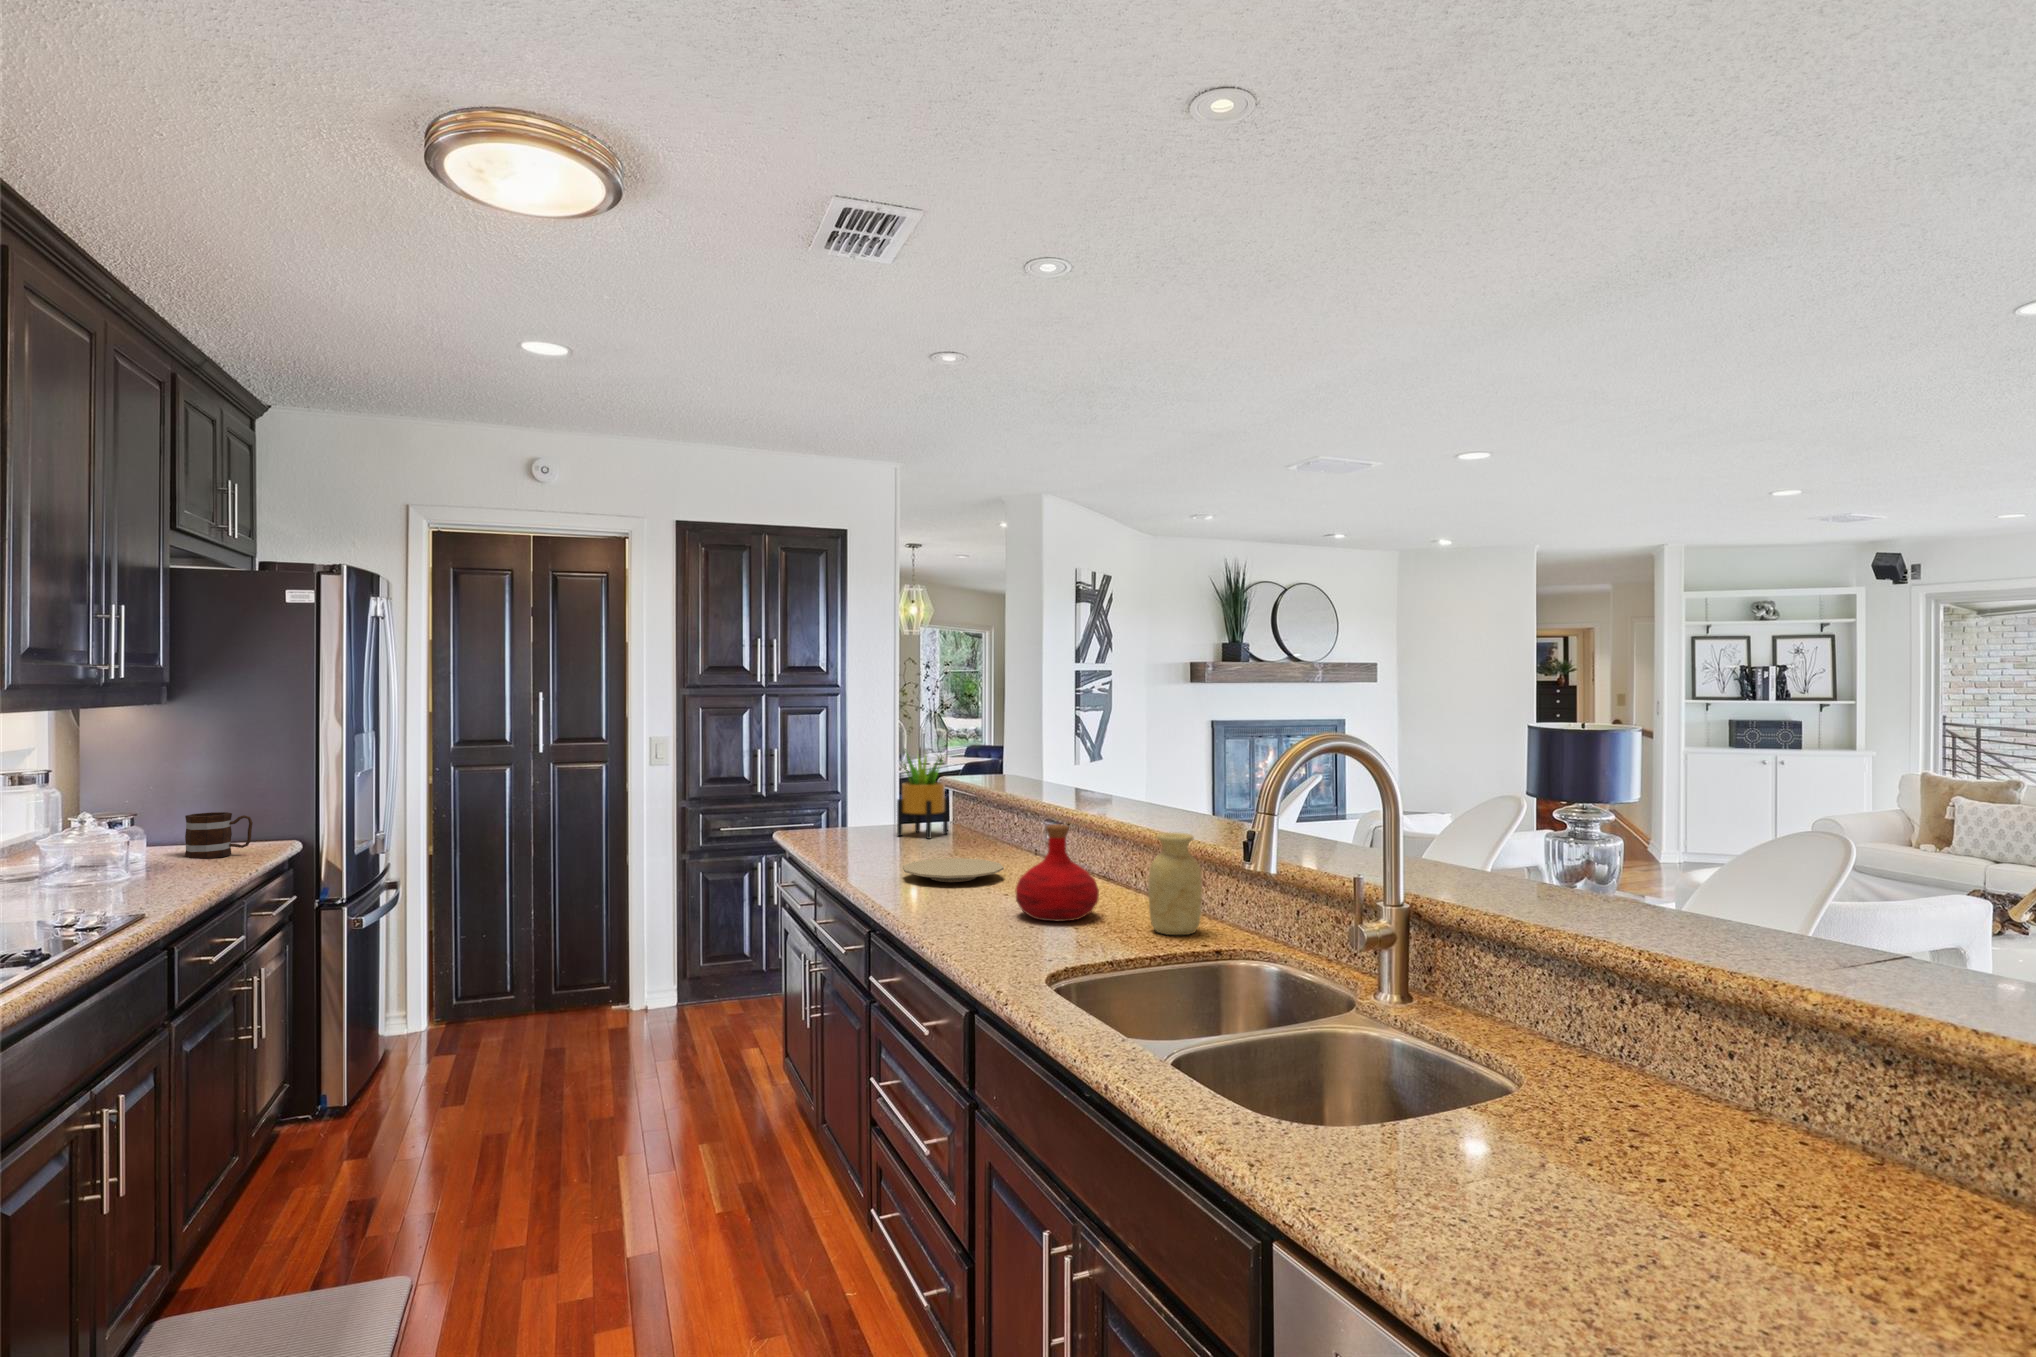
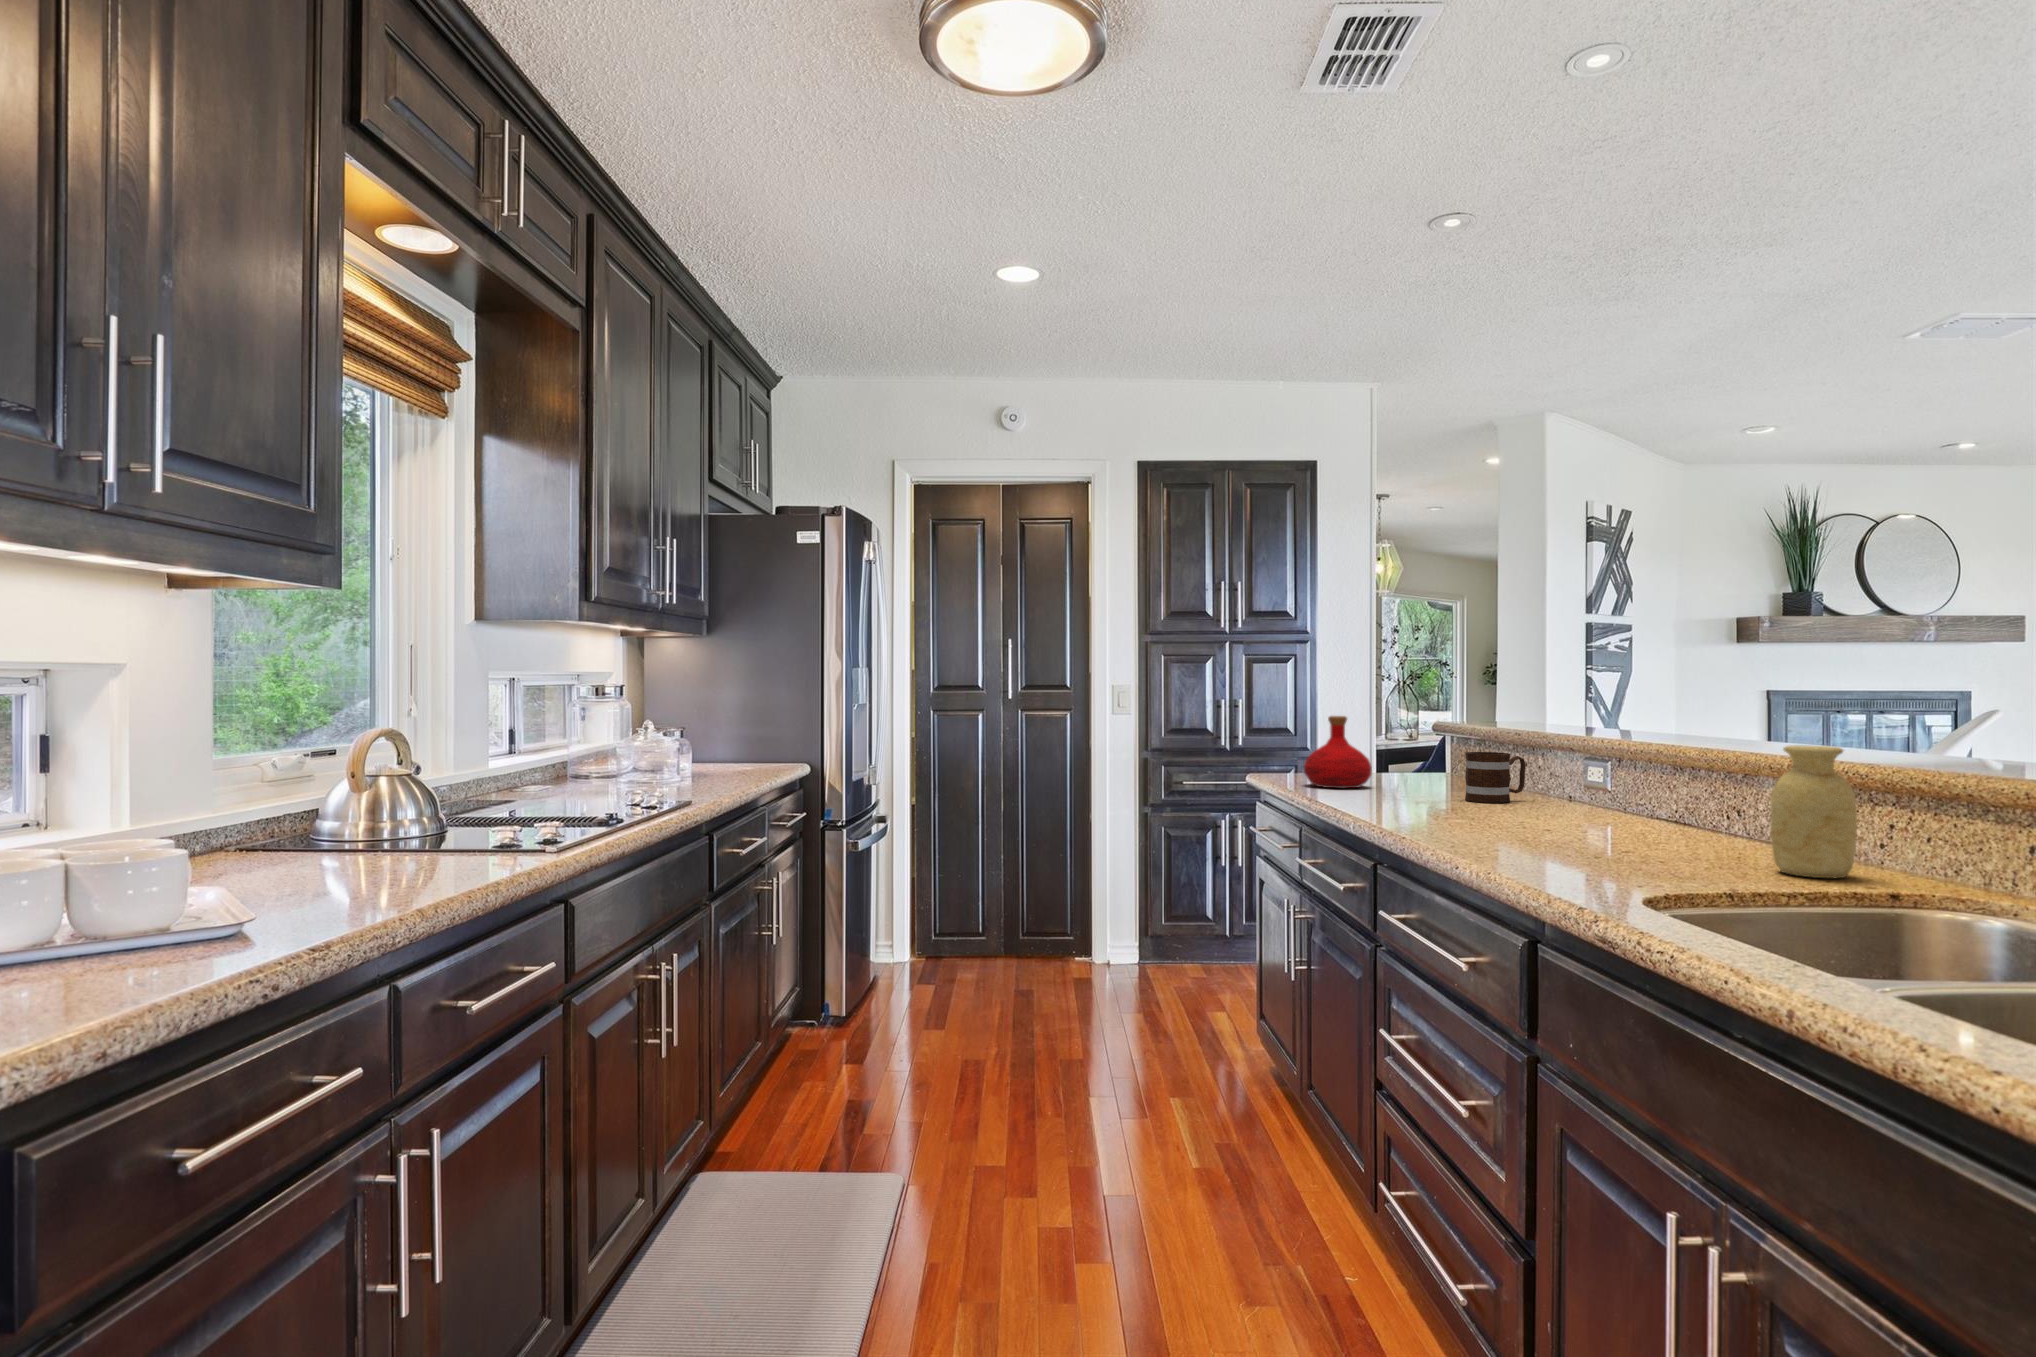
potted plant: present [897,749,949,839] -> none [1387,682,1449,786]
mug: present [185,812,253,859] -> present [1465,752,1526,803]
bottle: present [1016,824,1099,921] -> present [1304,716,1372,788]
plate: present [903,858,1004,882] -> none [1409,796,1539,819]

